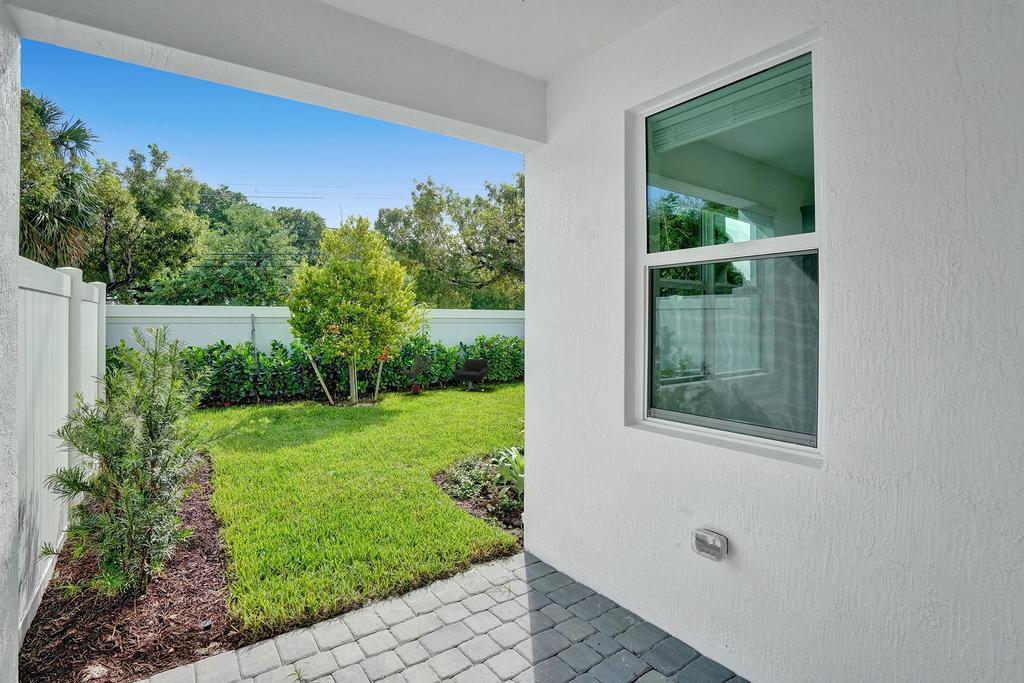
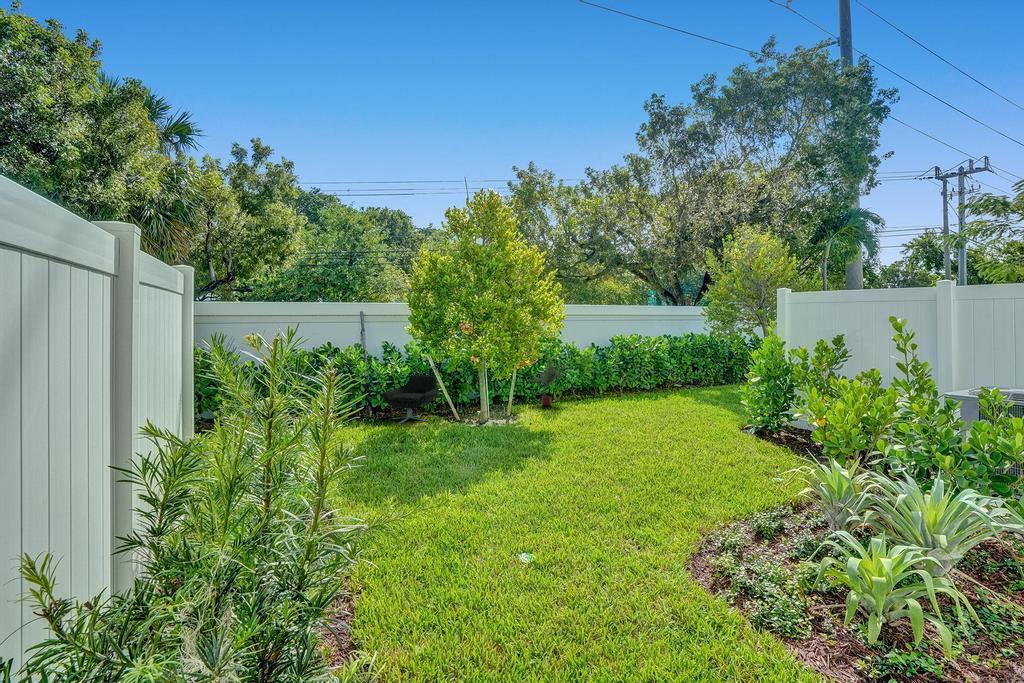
lounge chair: present [452,359,489,391] -> present [382,375,439,424]

